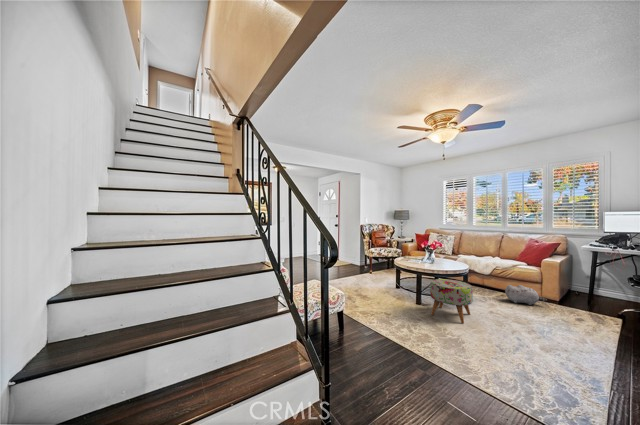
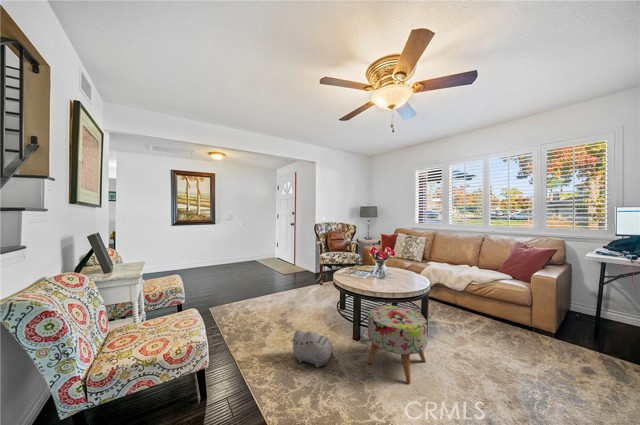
plush toy: present [505,285,547,305] -> present [291,330,338,367]

